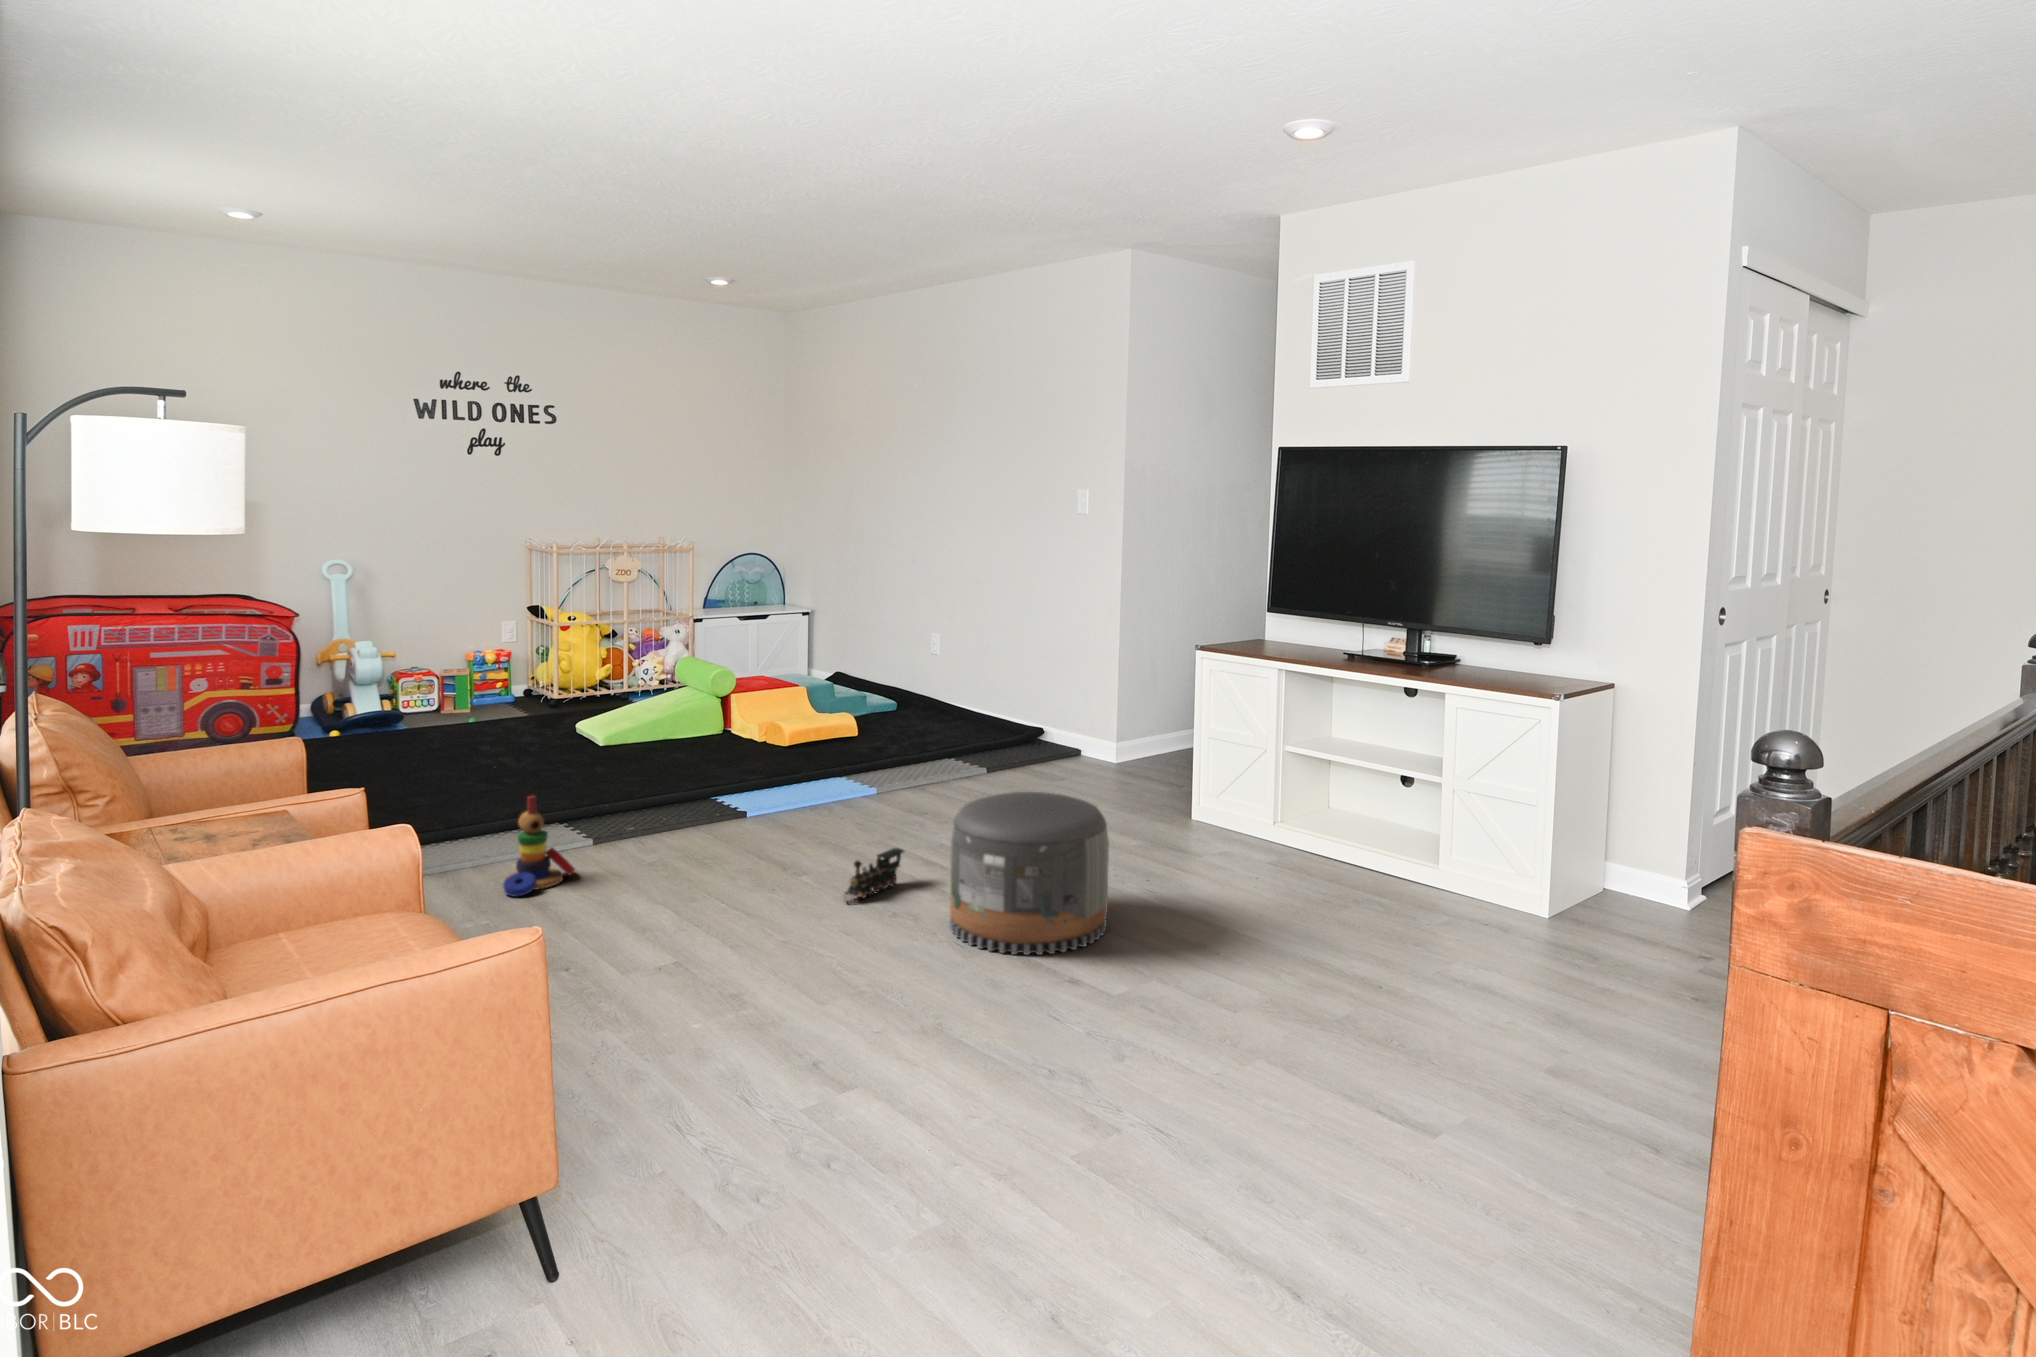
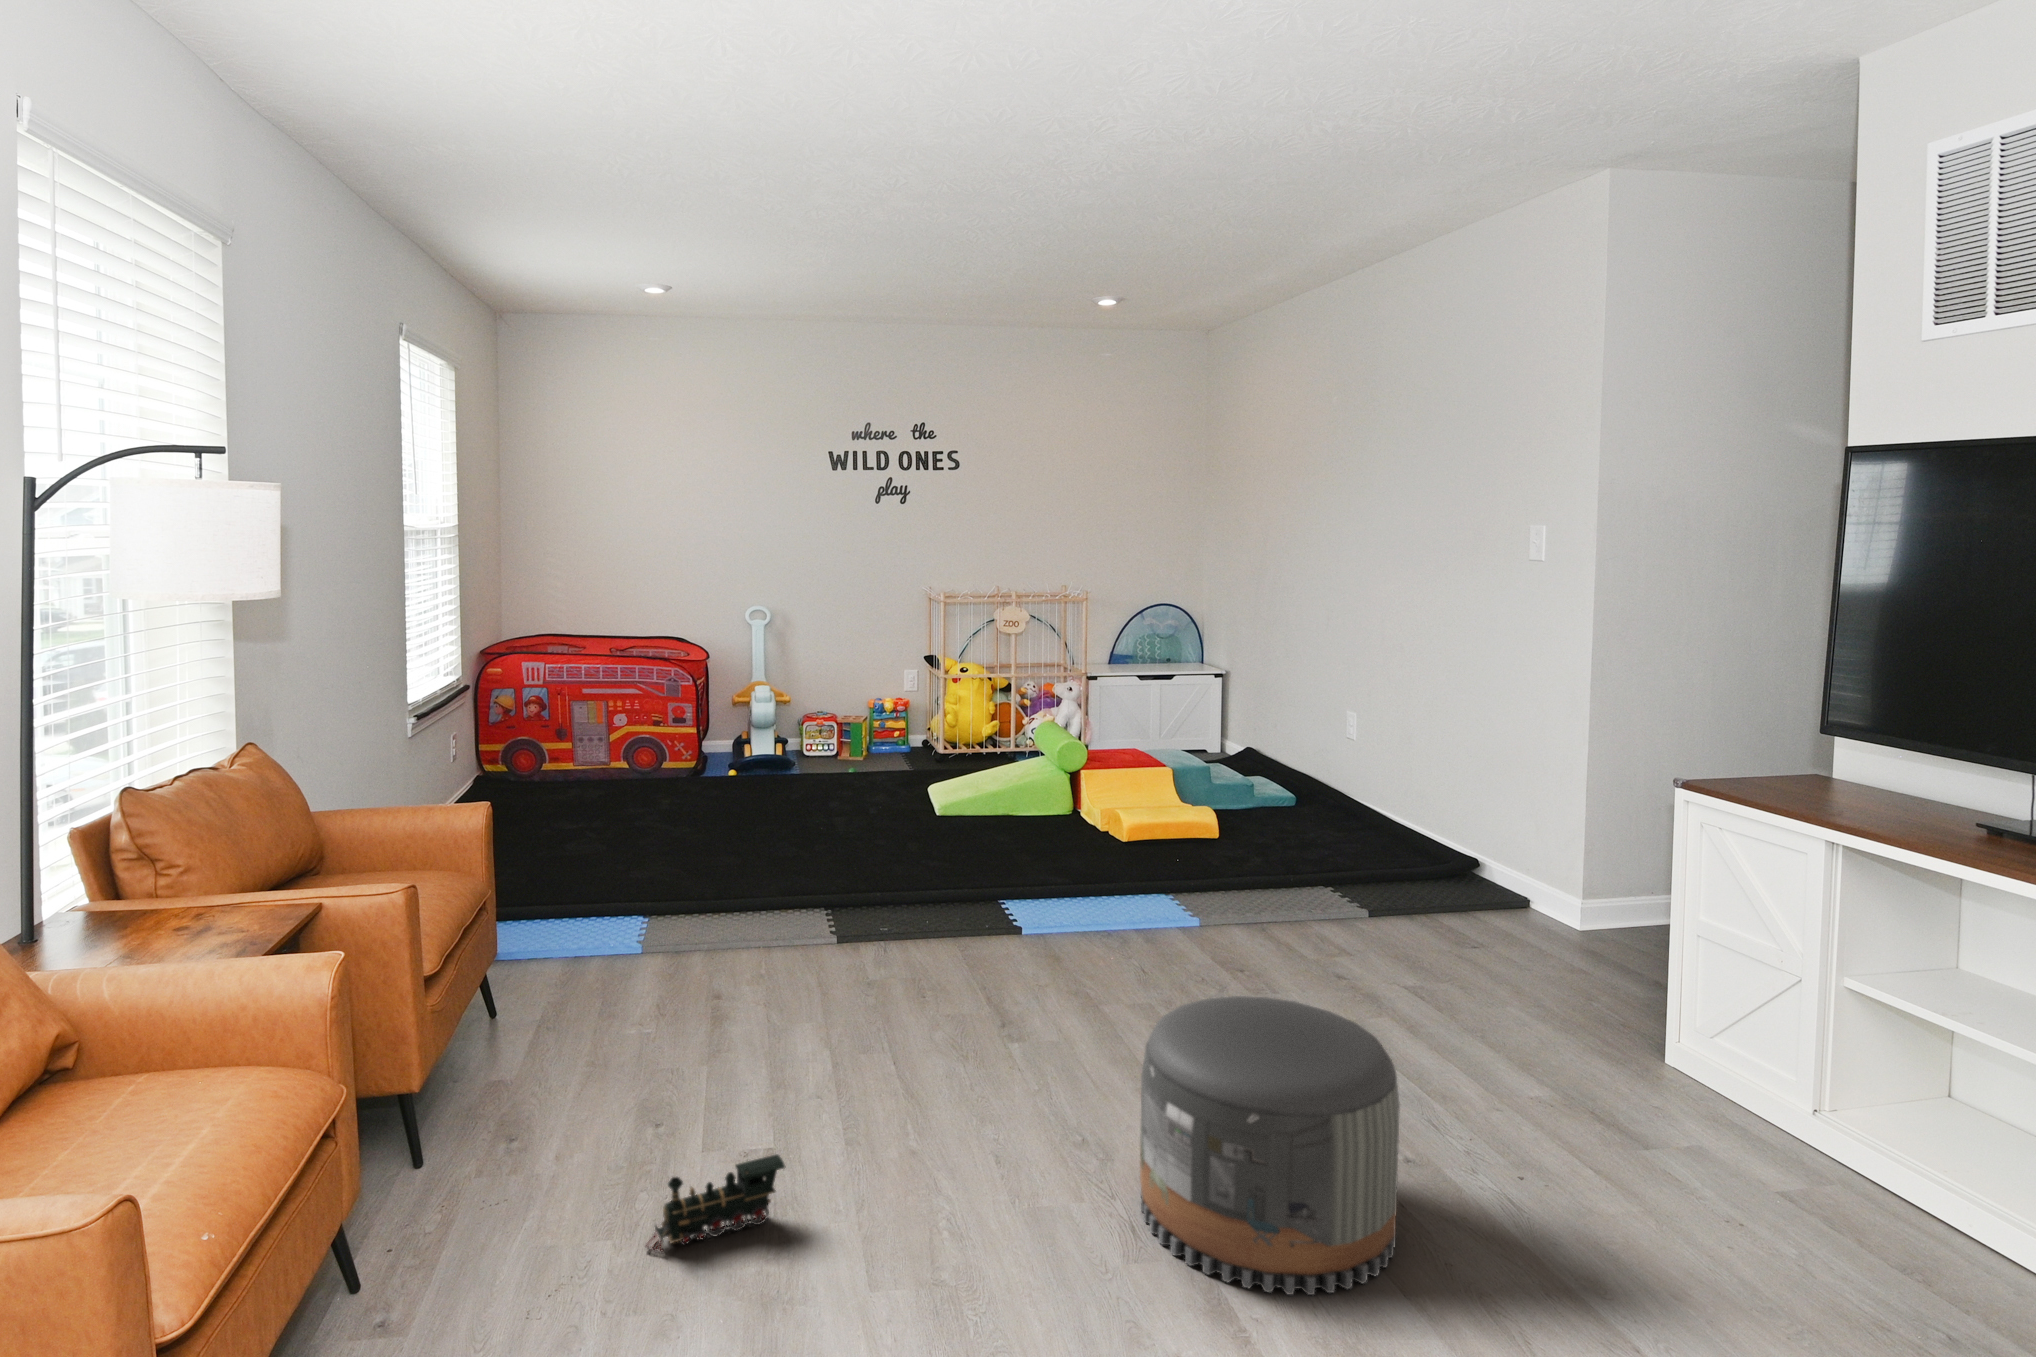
stacking toy: present [503,796,575,897] -> none [692,889,780,1005]
toy train: present [845,848,904,903] -> present [646,1154,786,1251]

